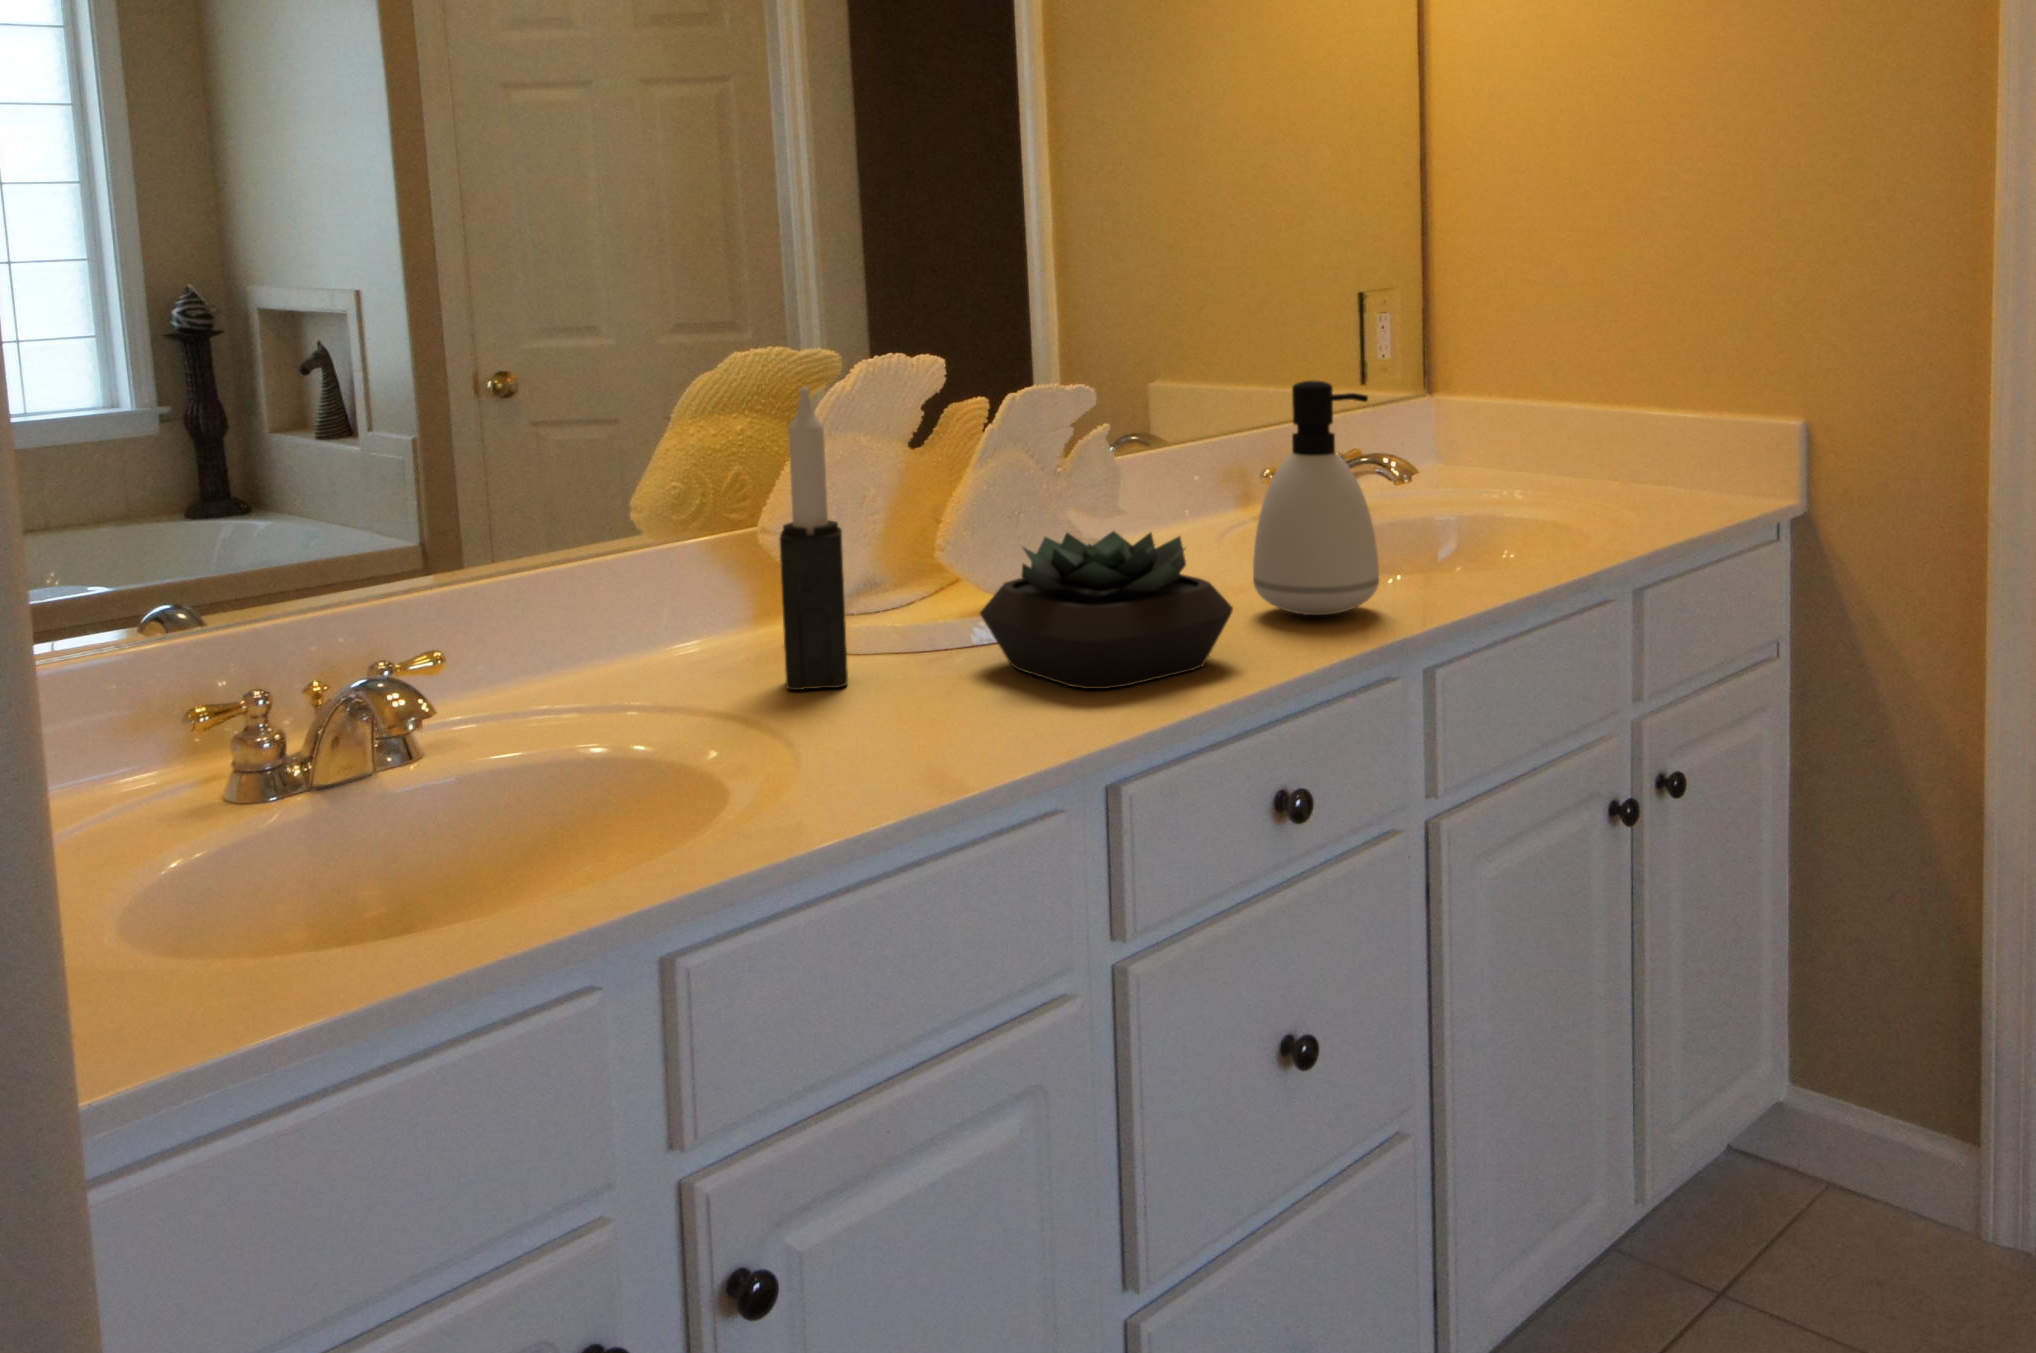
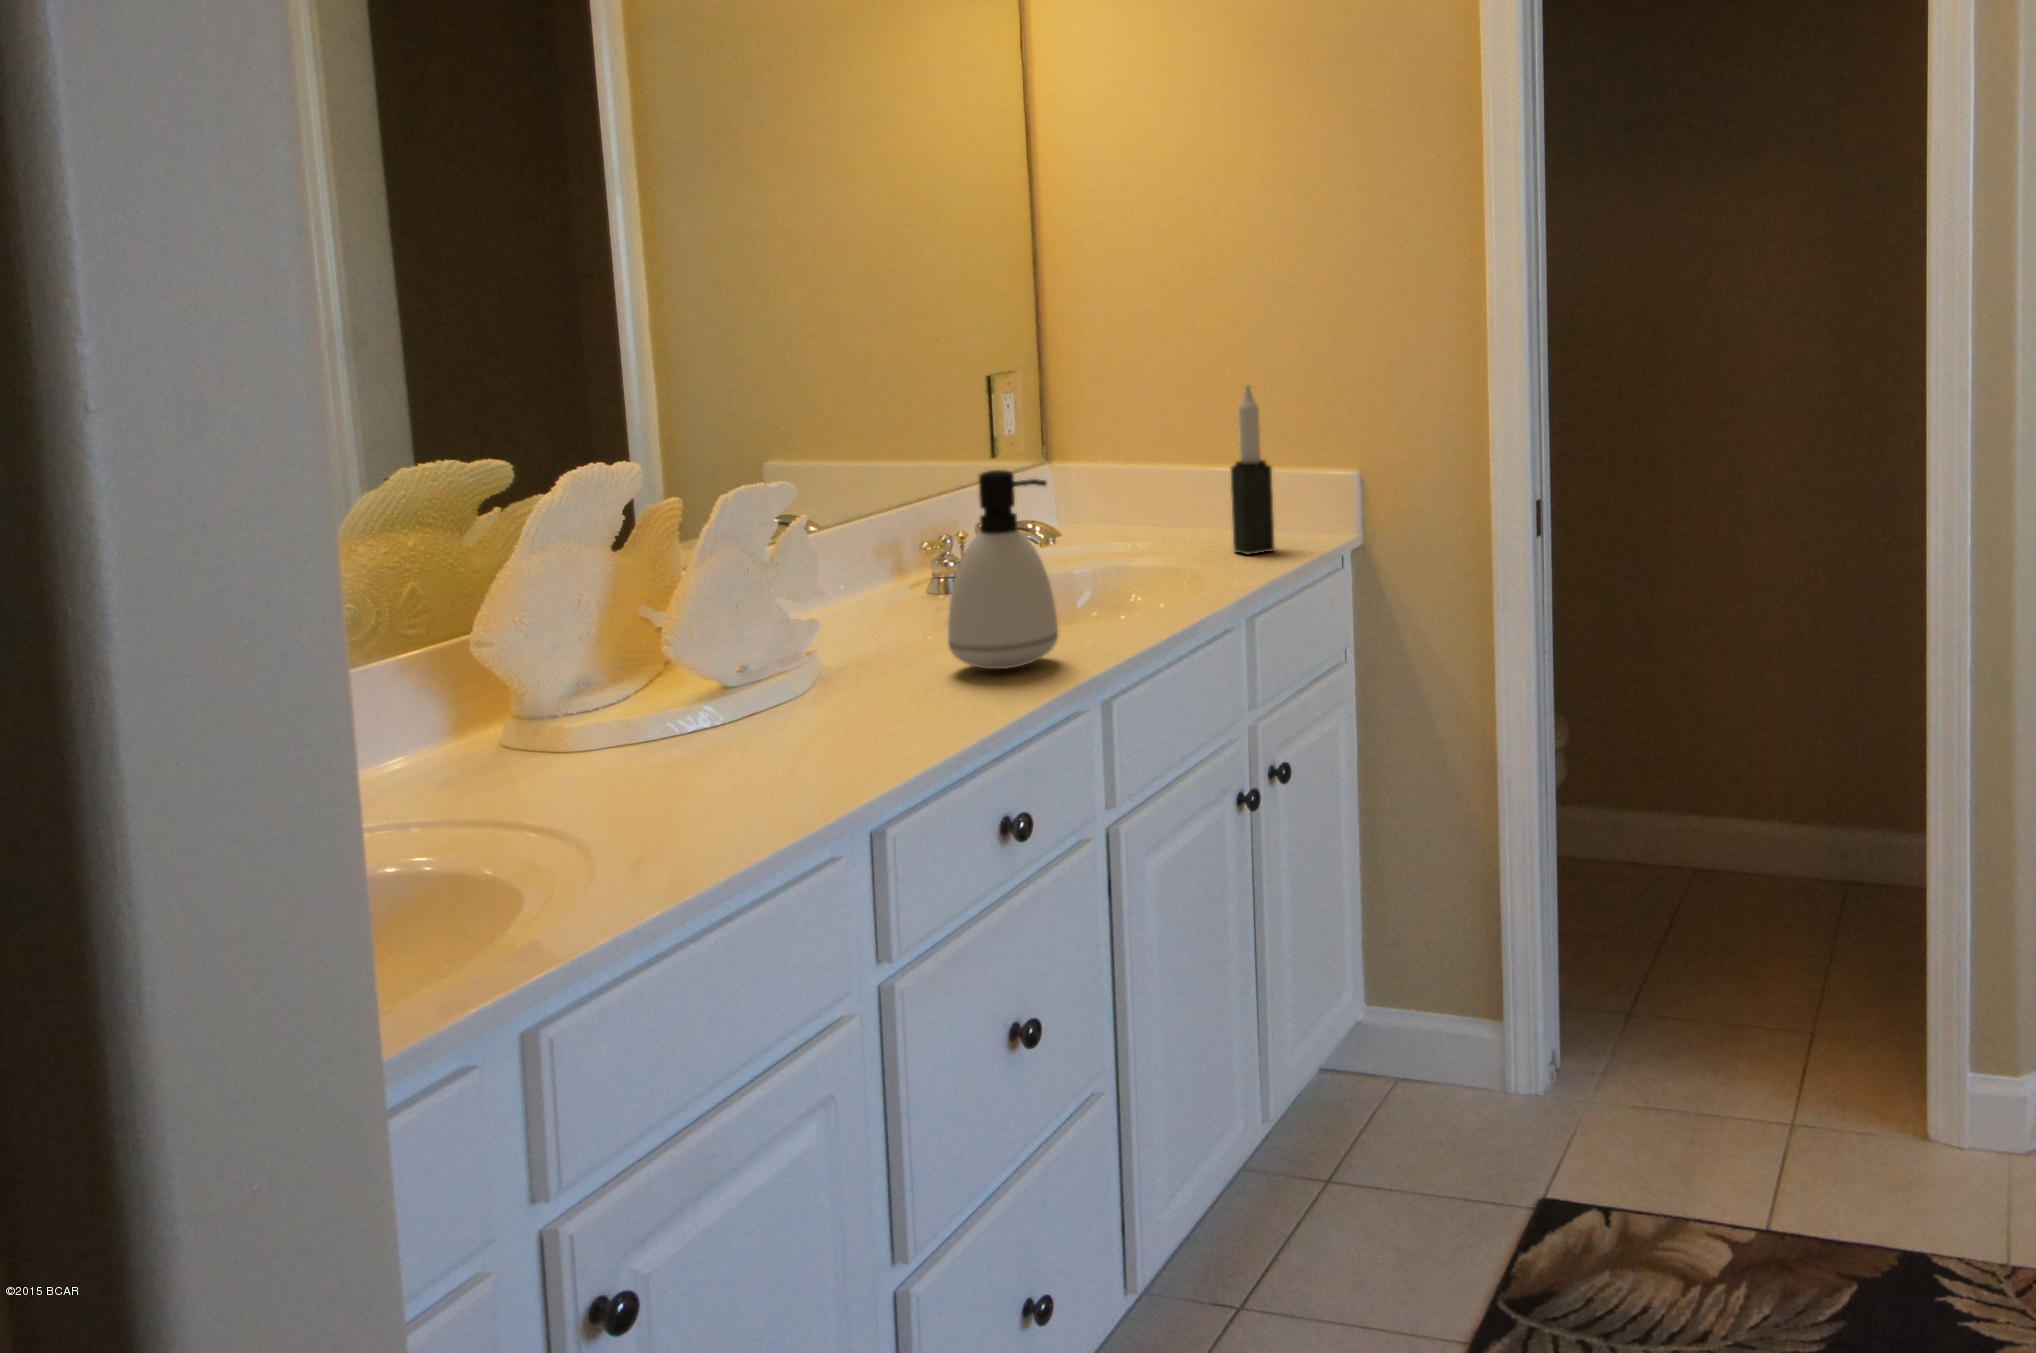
candle: present [780,387,848,690] -> present [1231,385,1274,554]
succulent plant: present [980,531,1233,689] -> none [714,611,951,754]

